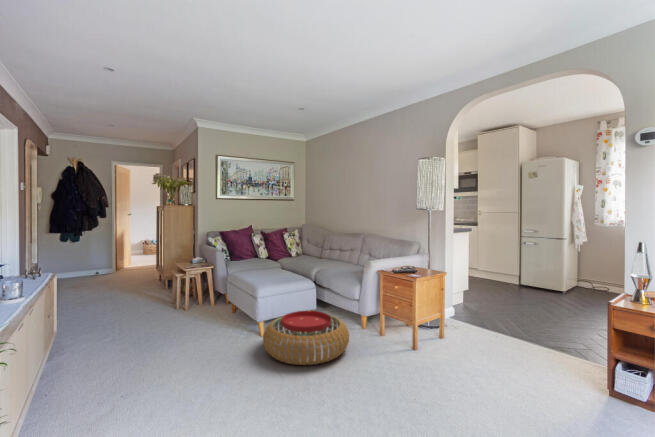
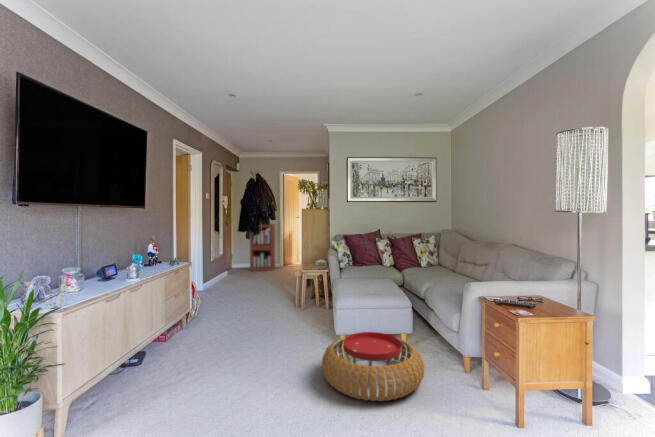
bookshelf: none [69,223,104,281] -> present [250,224,275,271]

